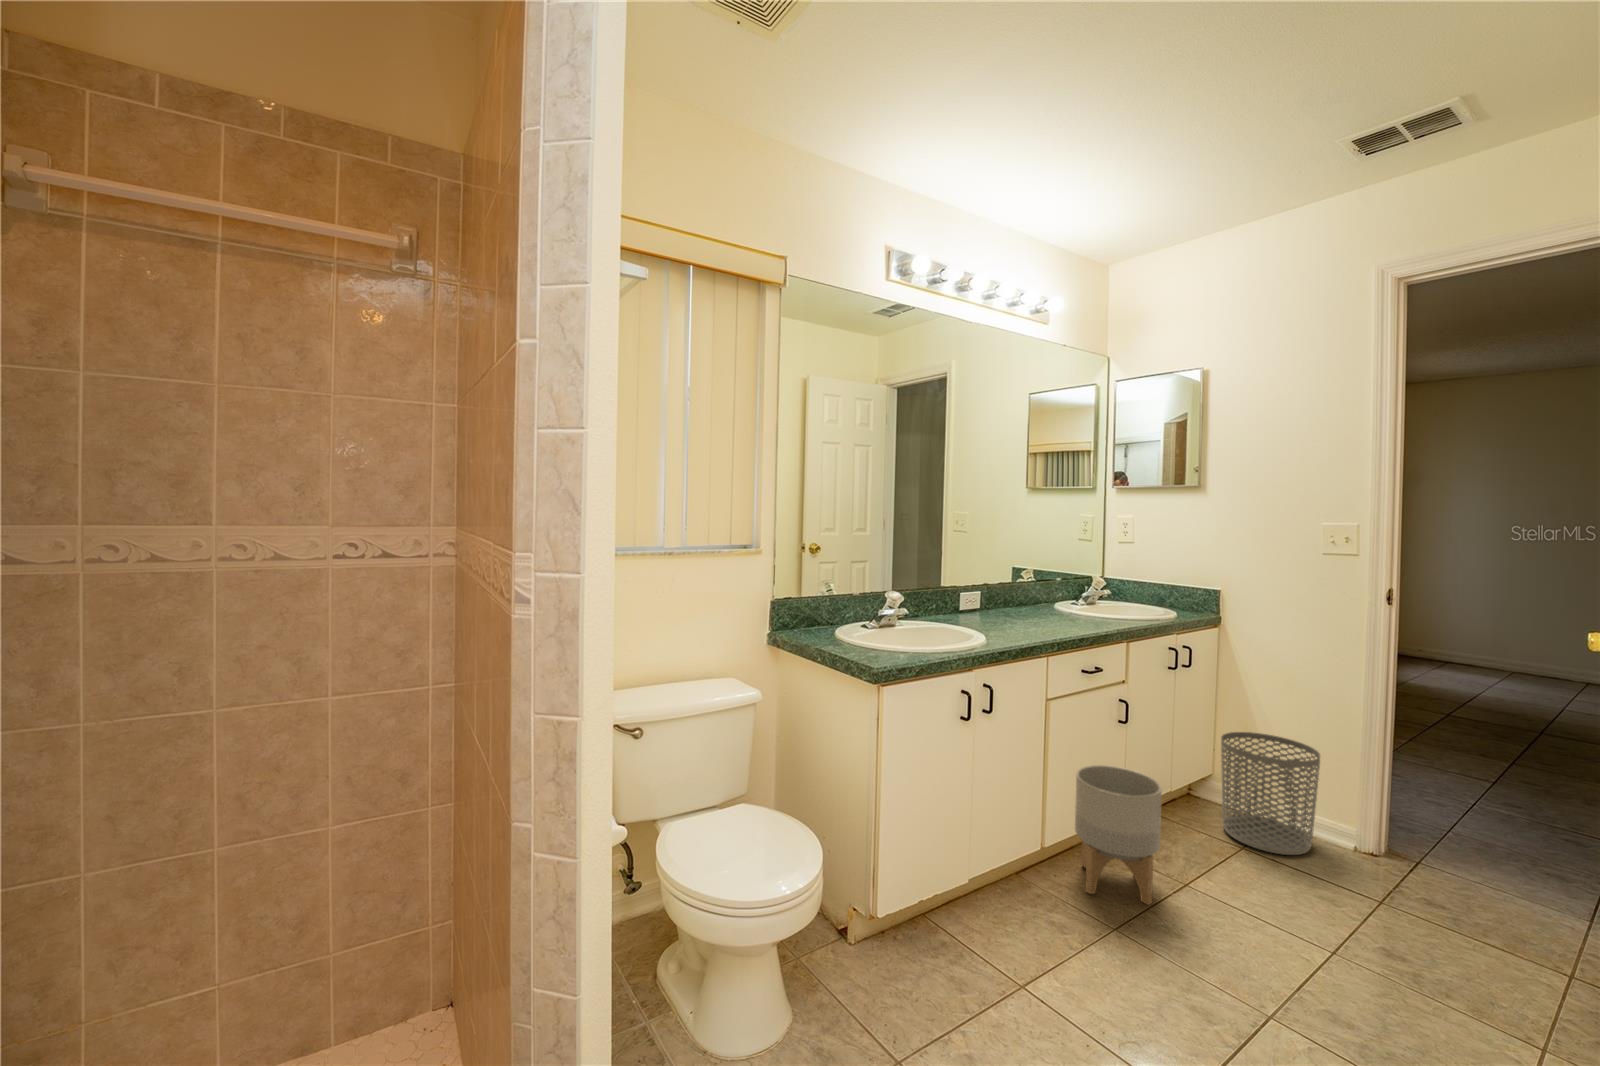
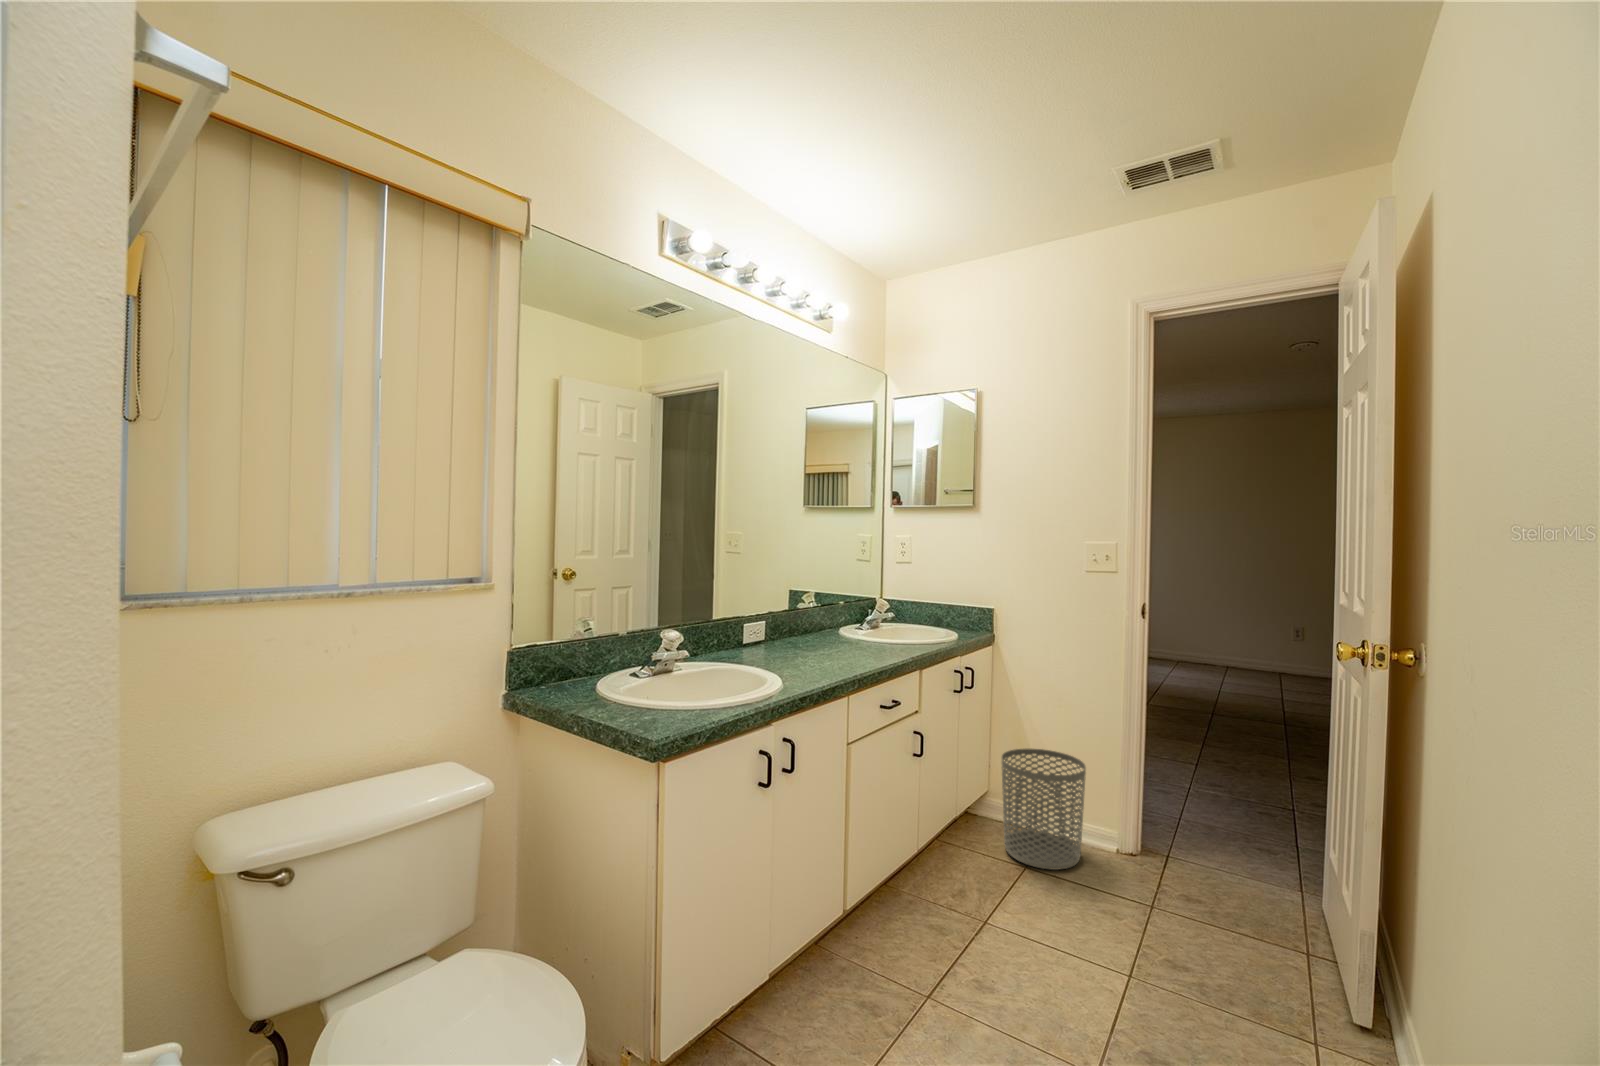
planter: present [1075,765,1162,905] -> none [876,807,962,958]

